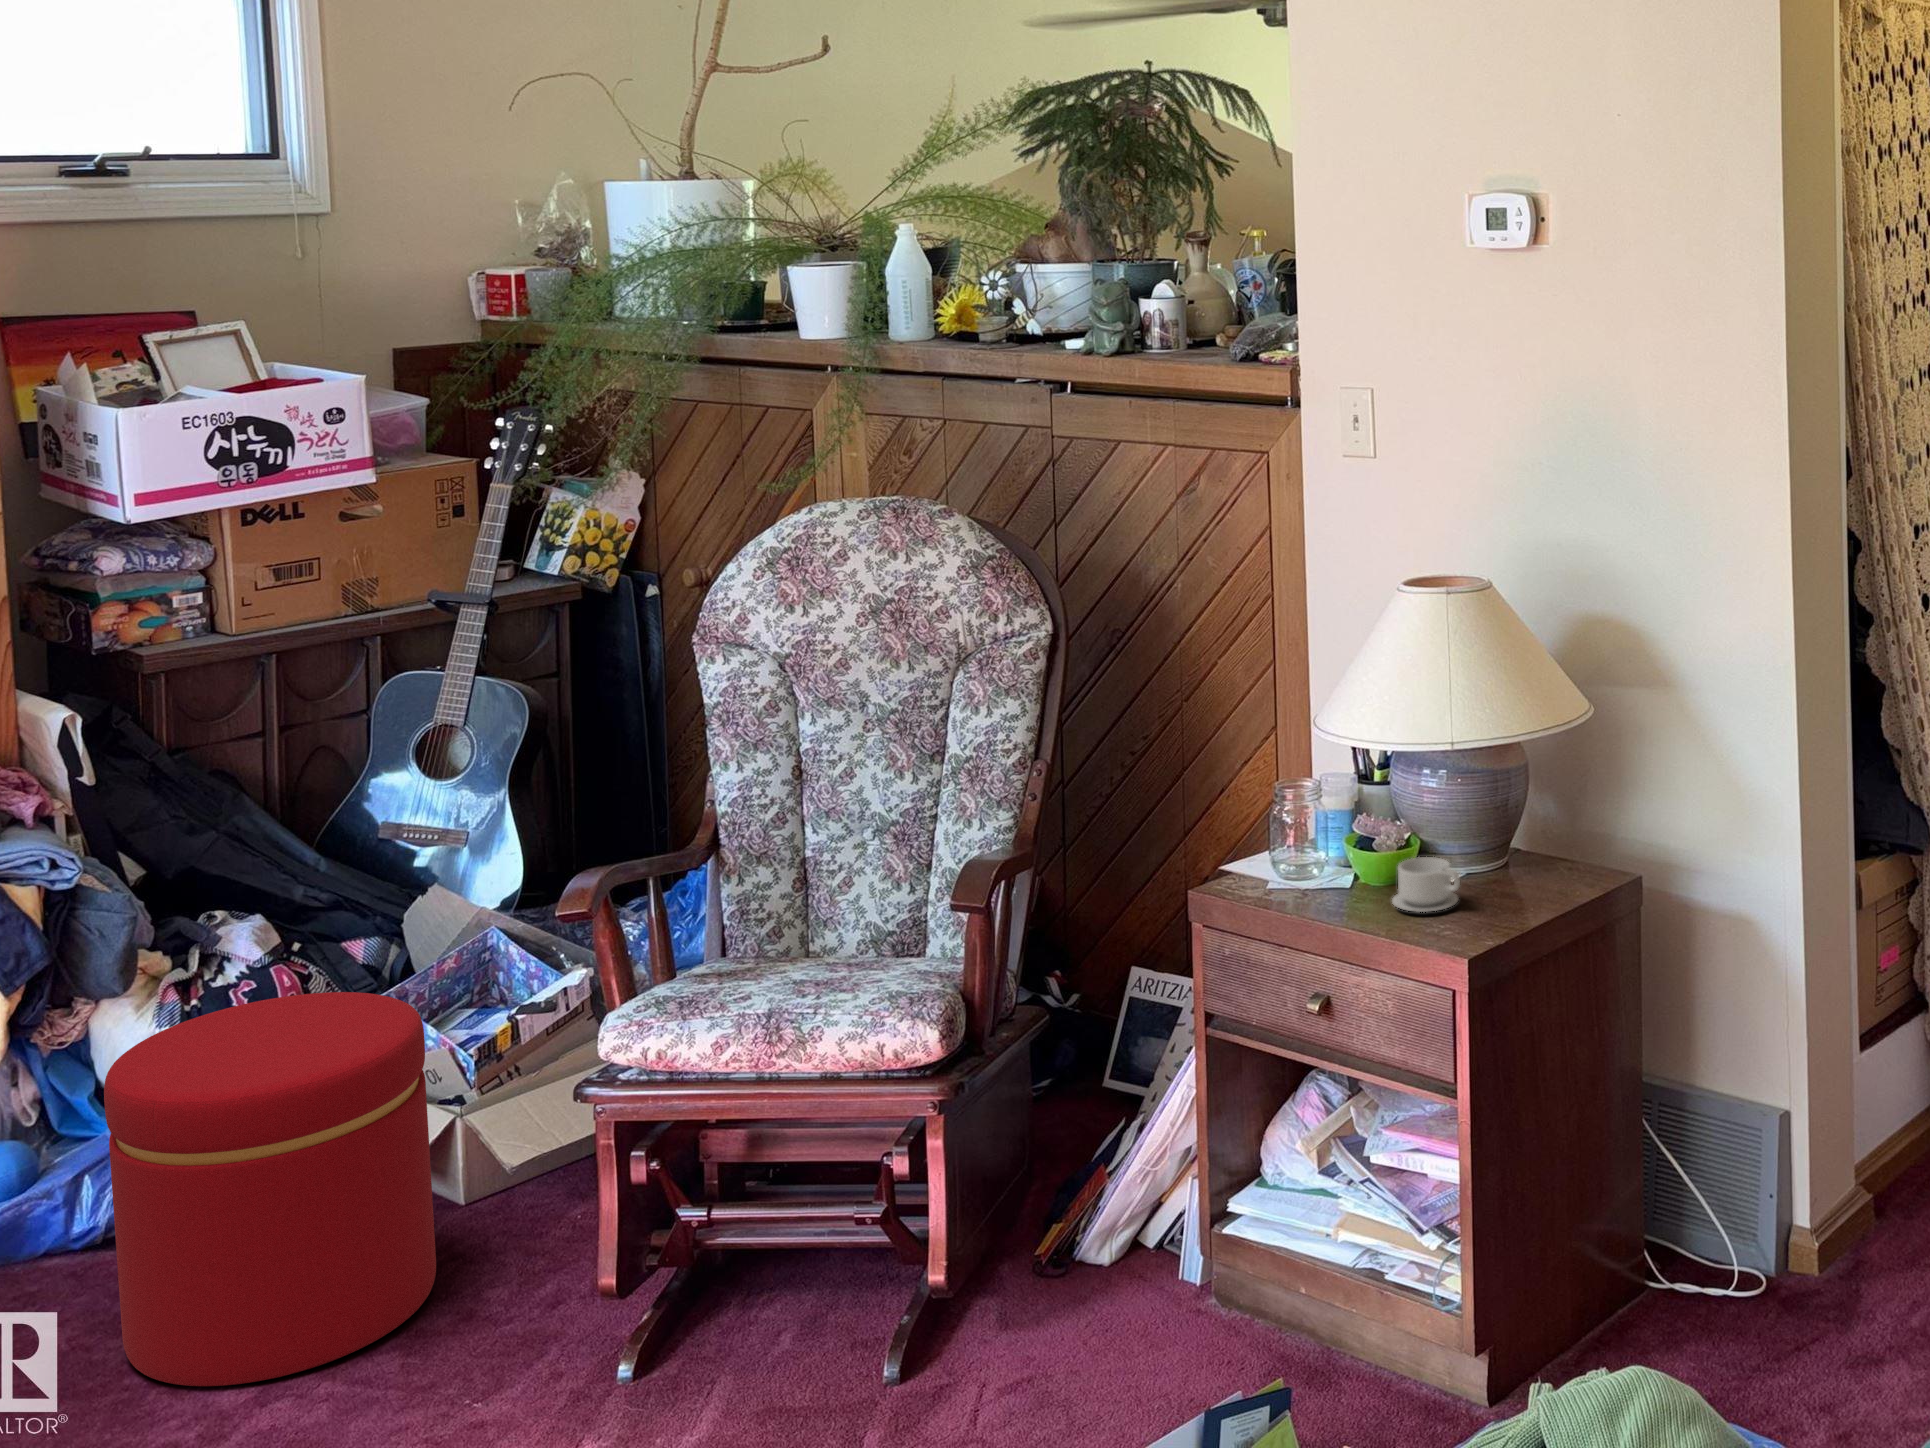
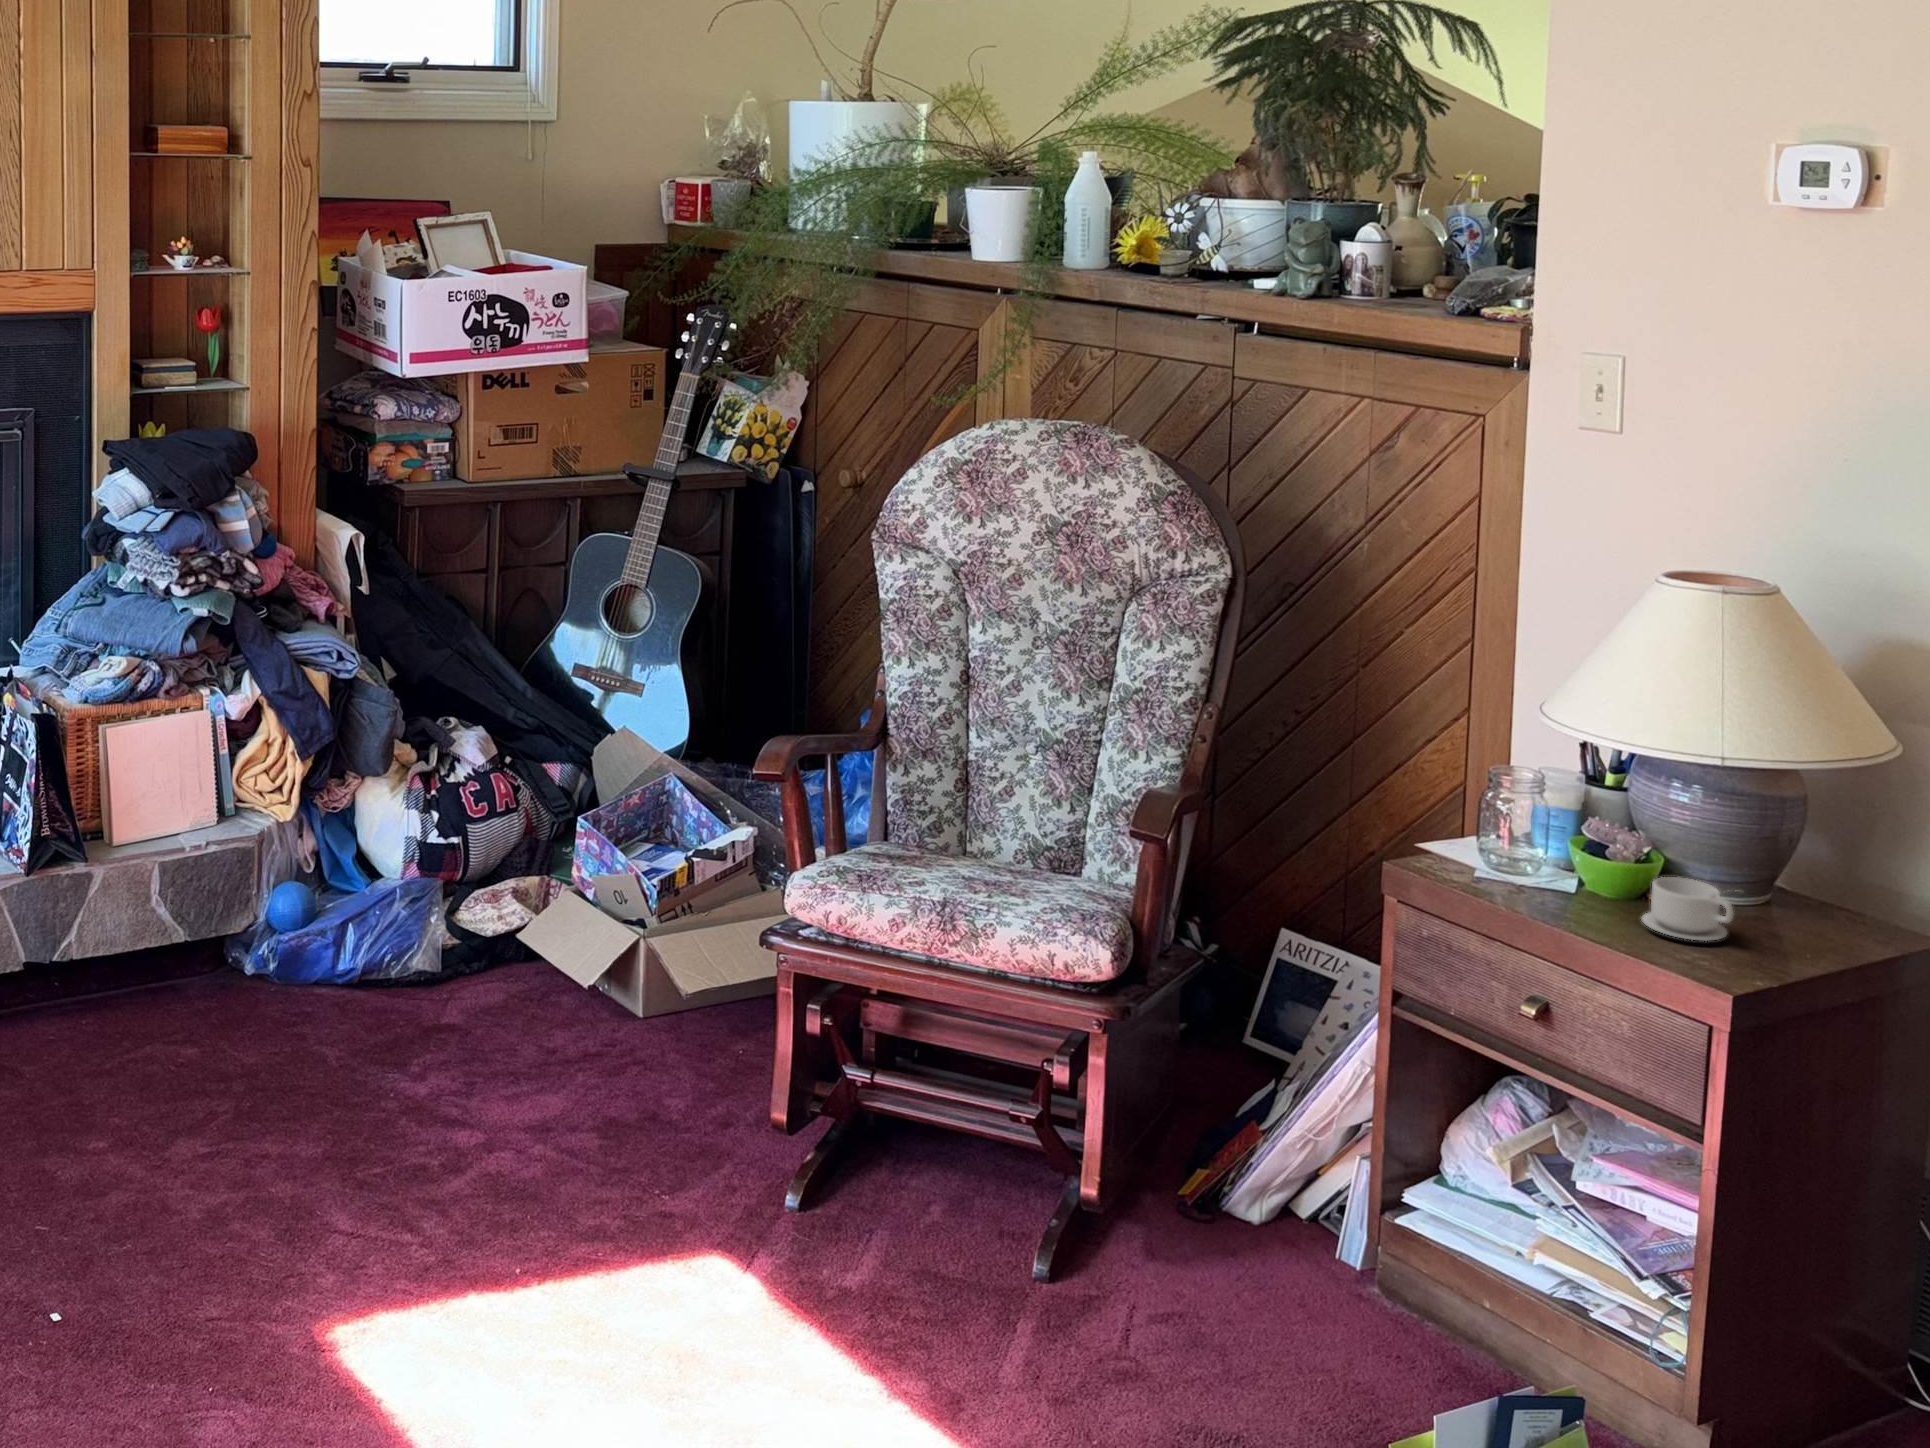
ottoman: present [104,992,436,1386] -> none [384,801,628,1127]

